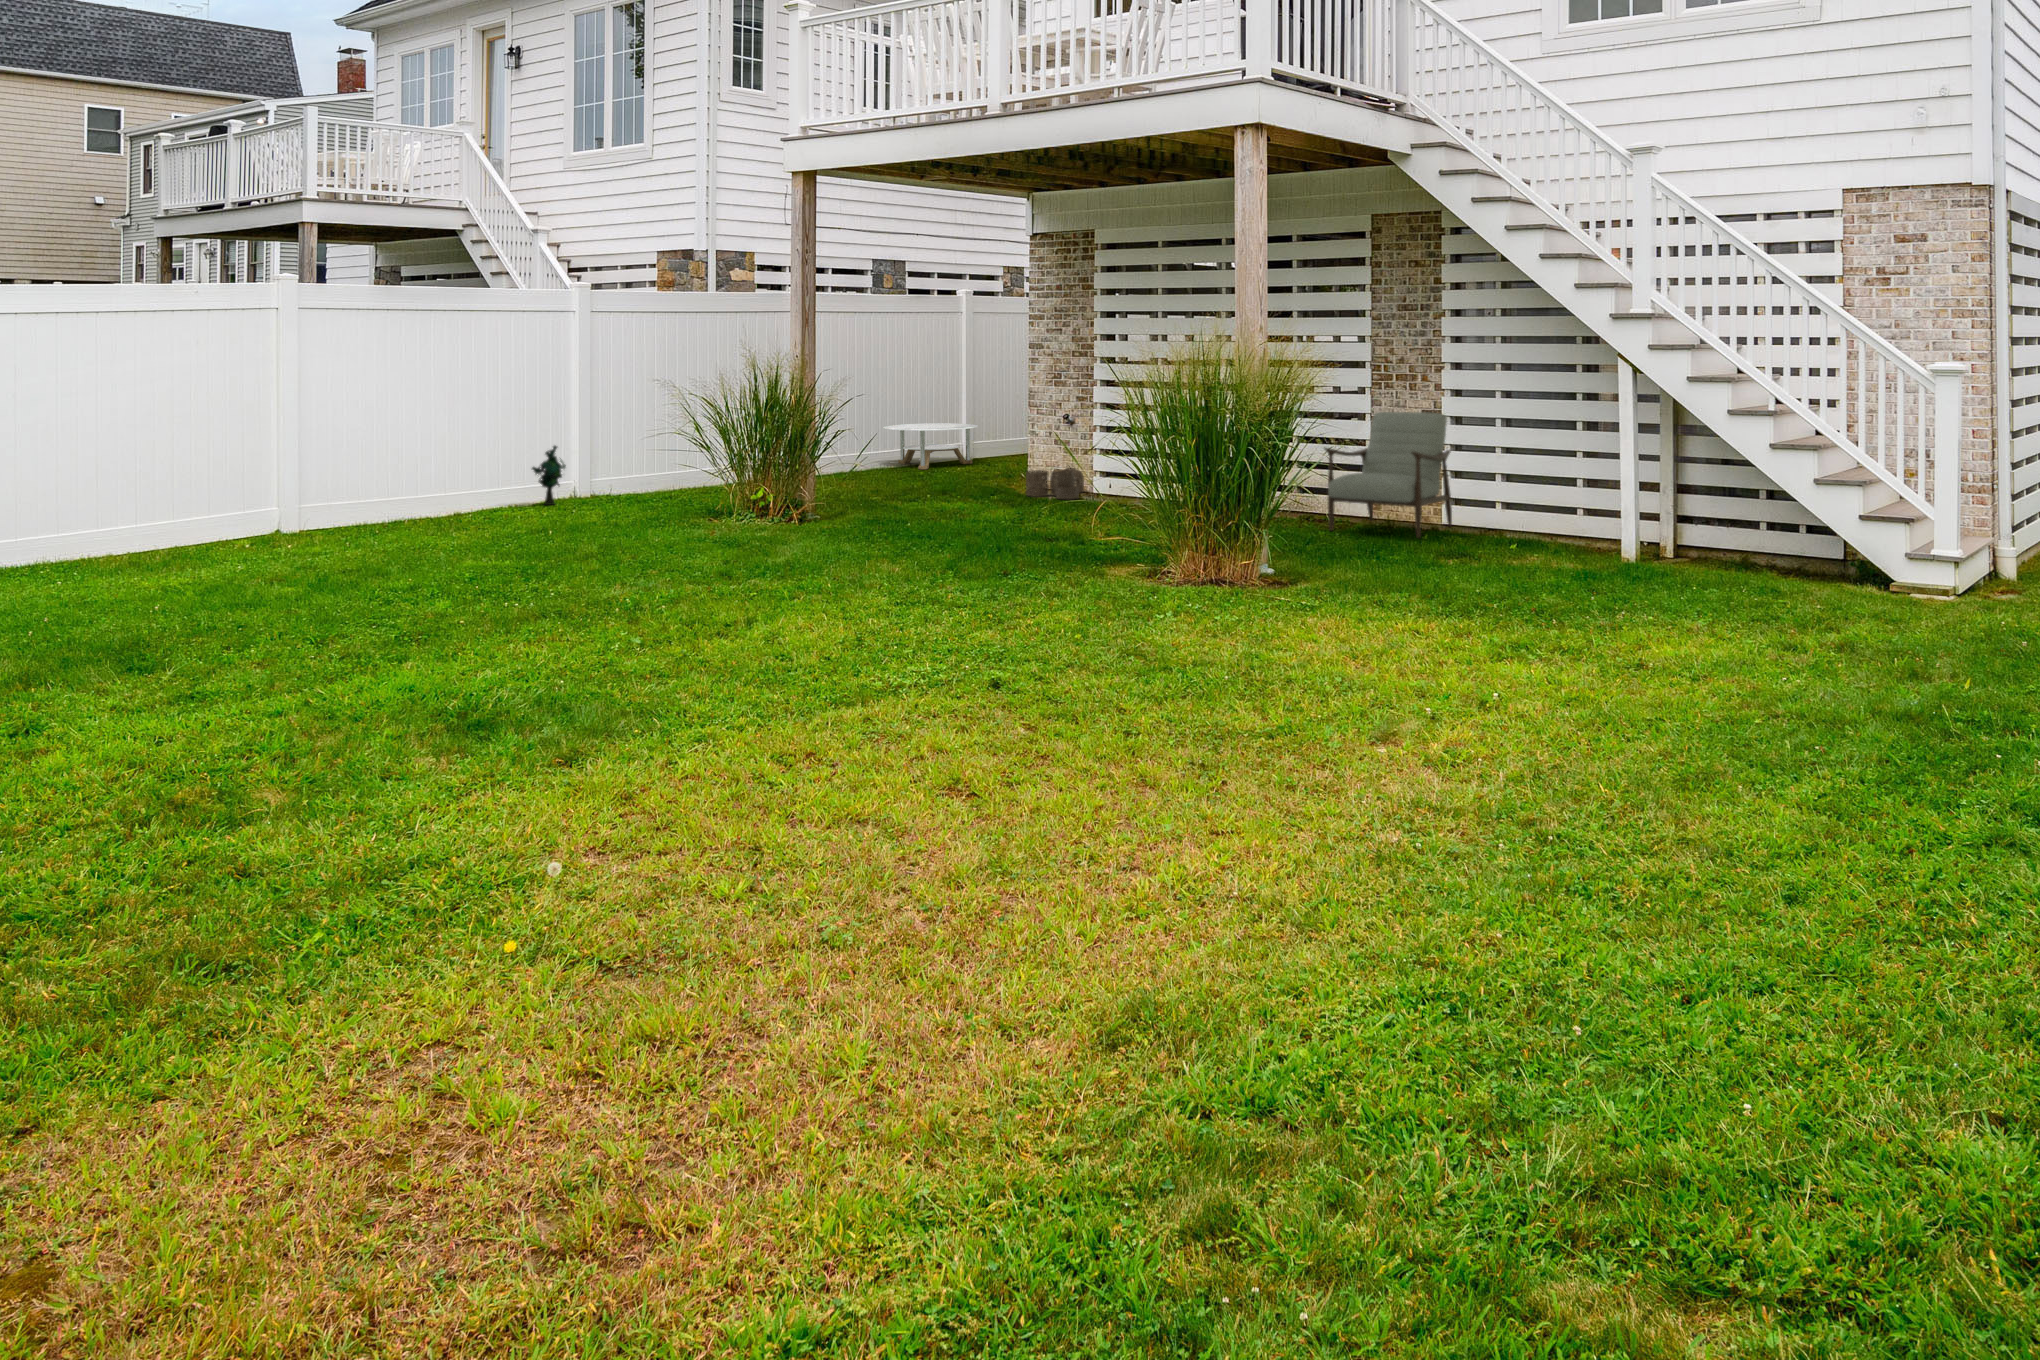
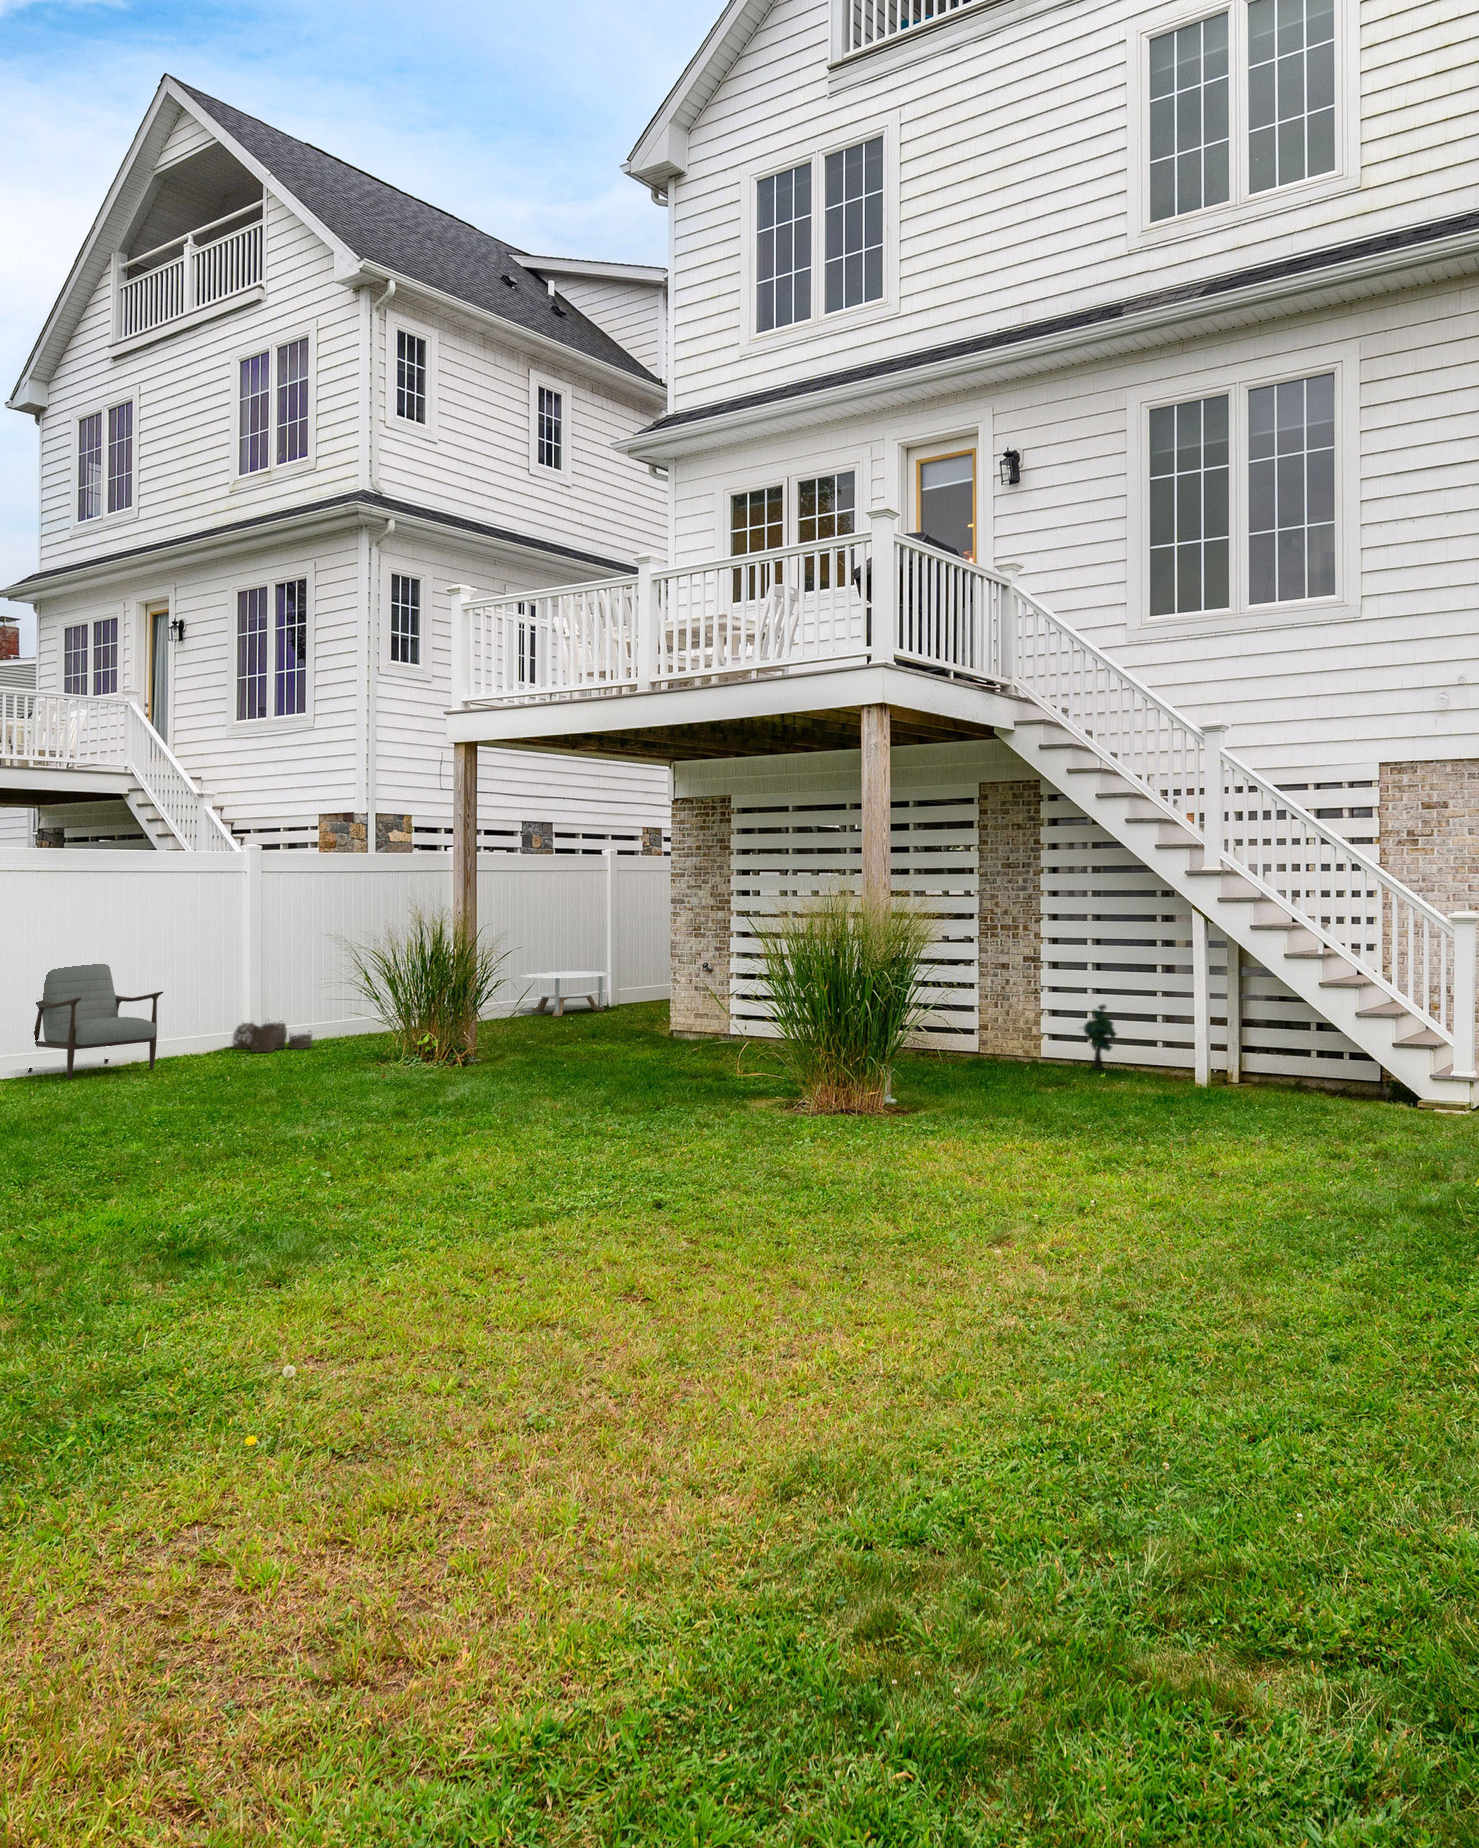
chair: present [1324,412,1452,538] -> present [28,964,163,1079]
decorative plant: present [532,446,566,505] -> present [1083,1004,1116,1070]
woven basket: present [1026,465,1084,499] -> present [233,1021,312,1052]

